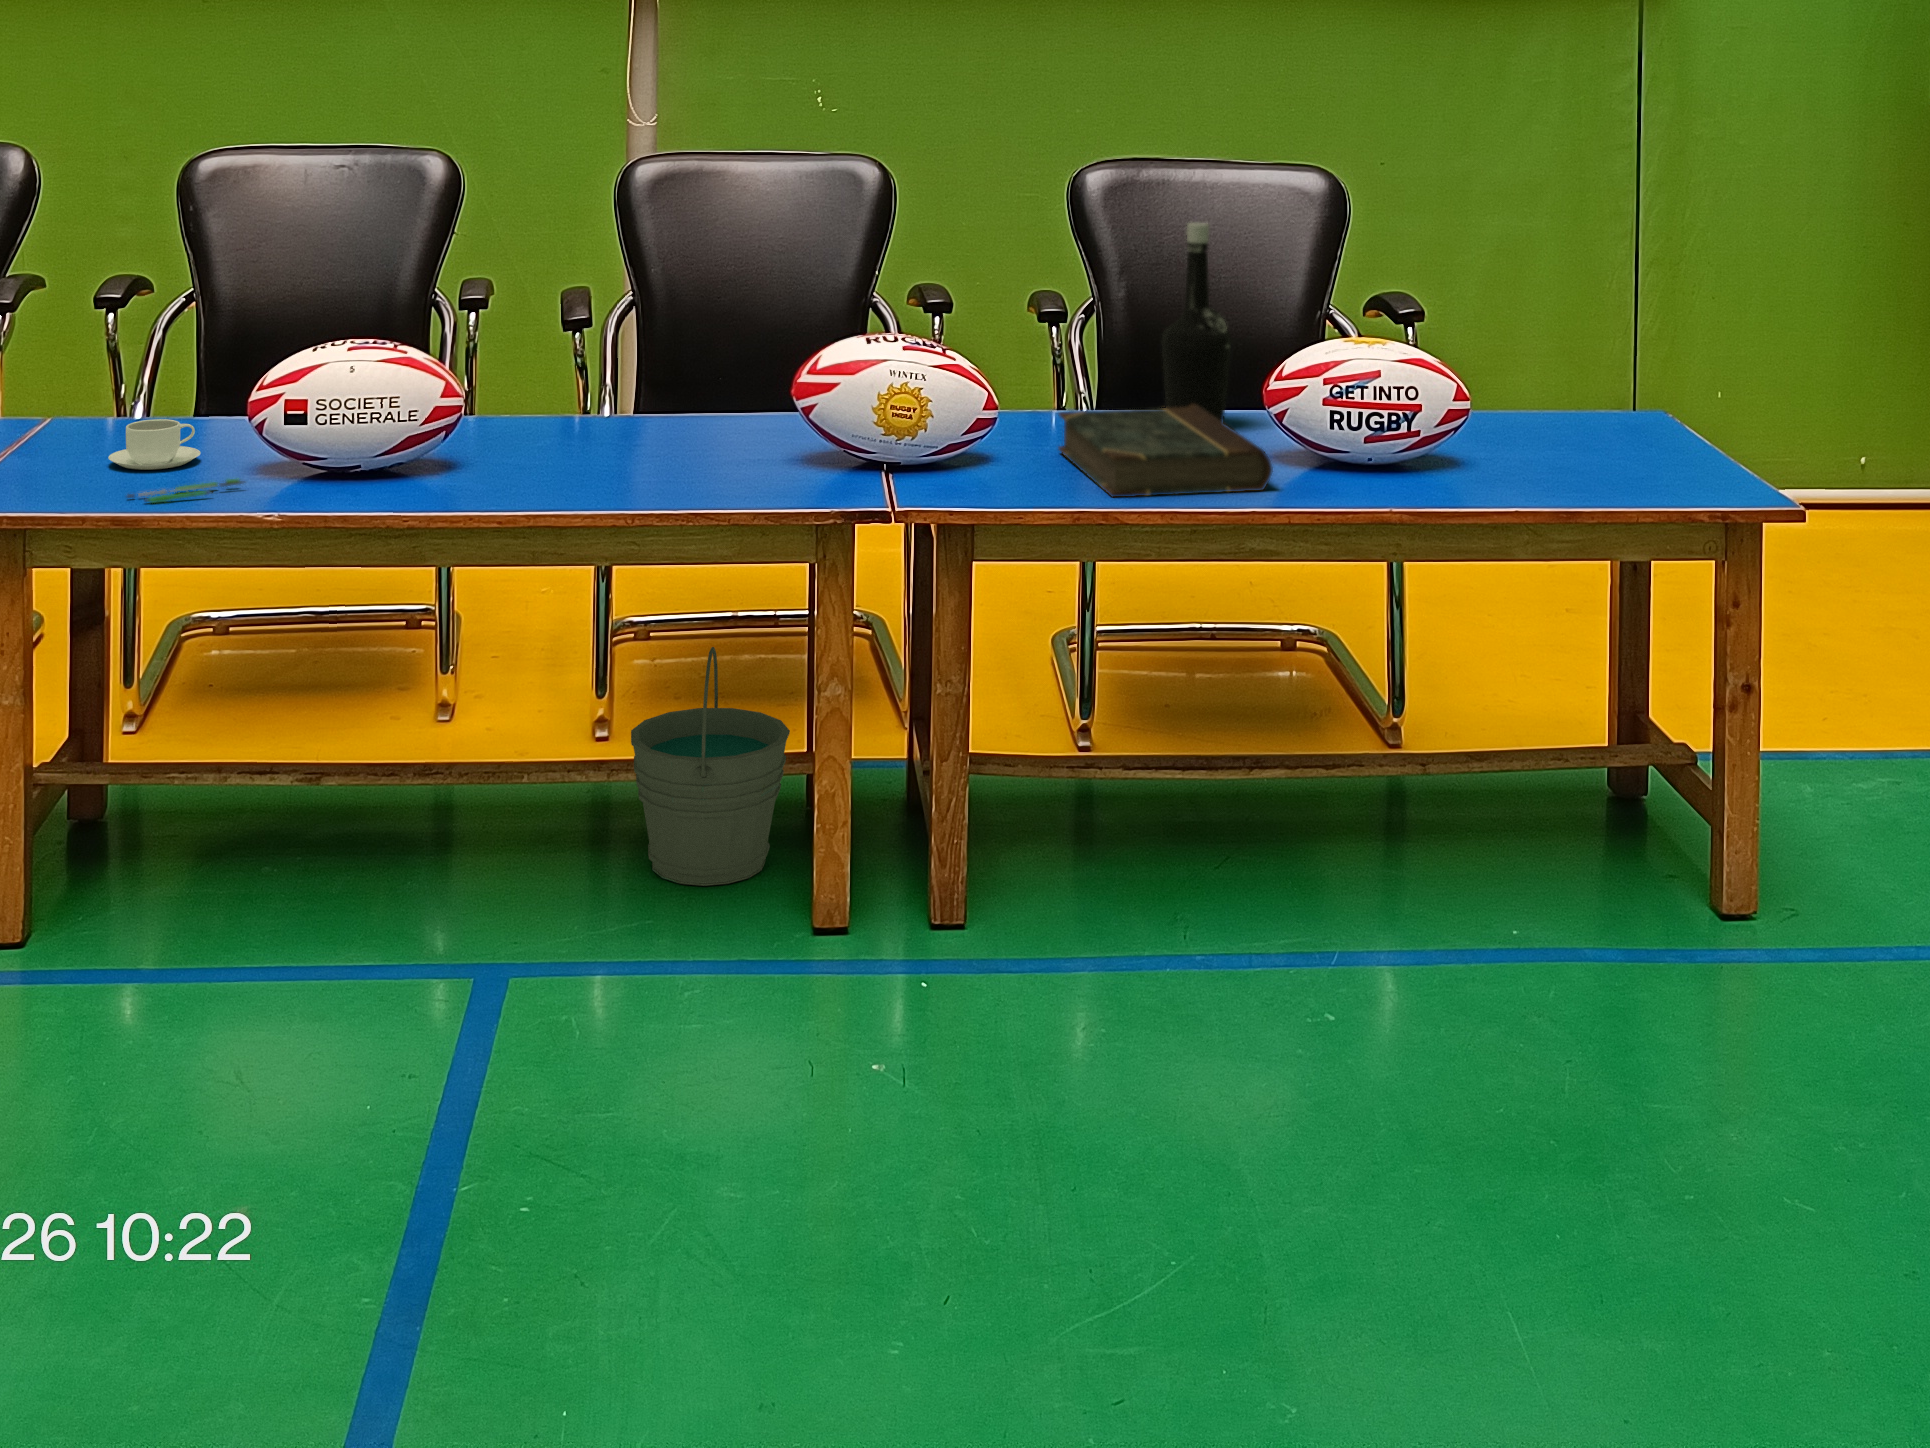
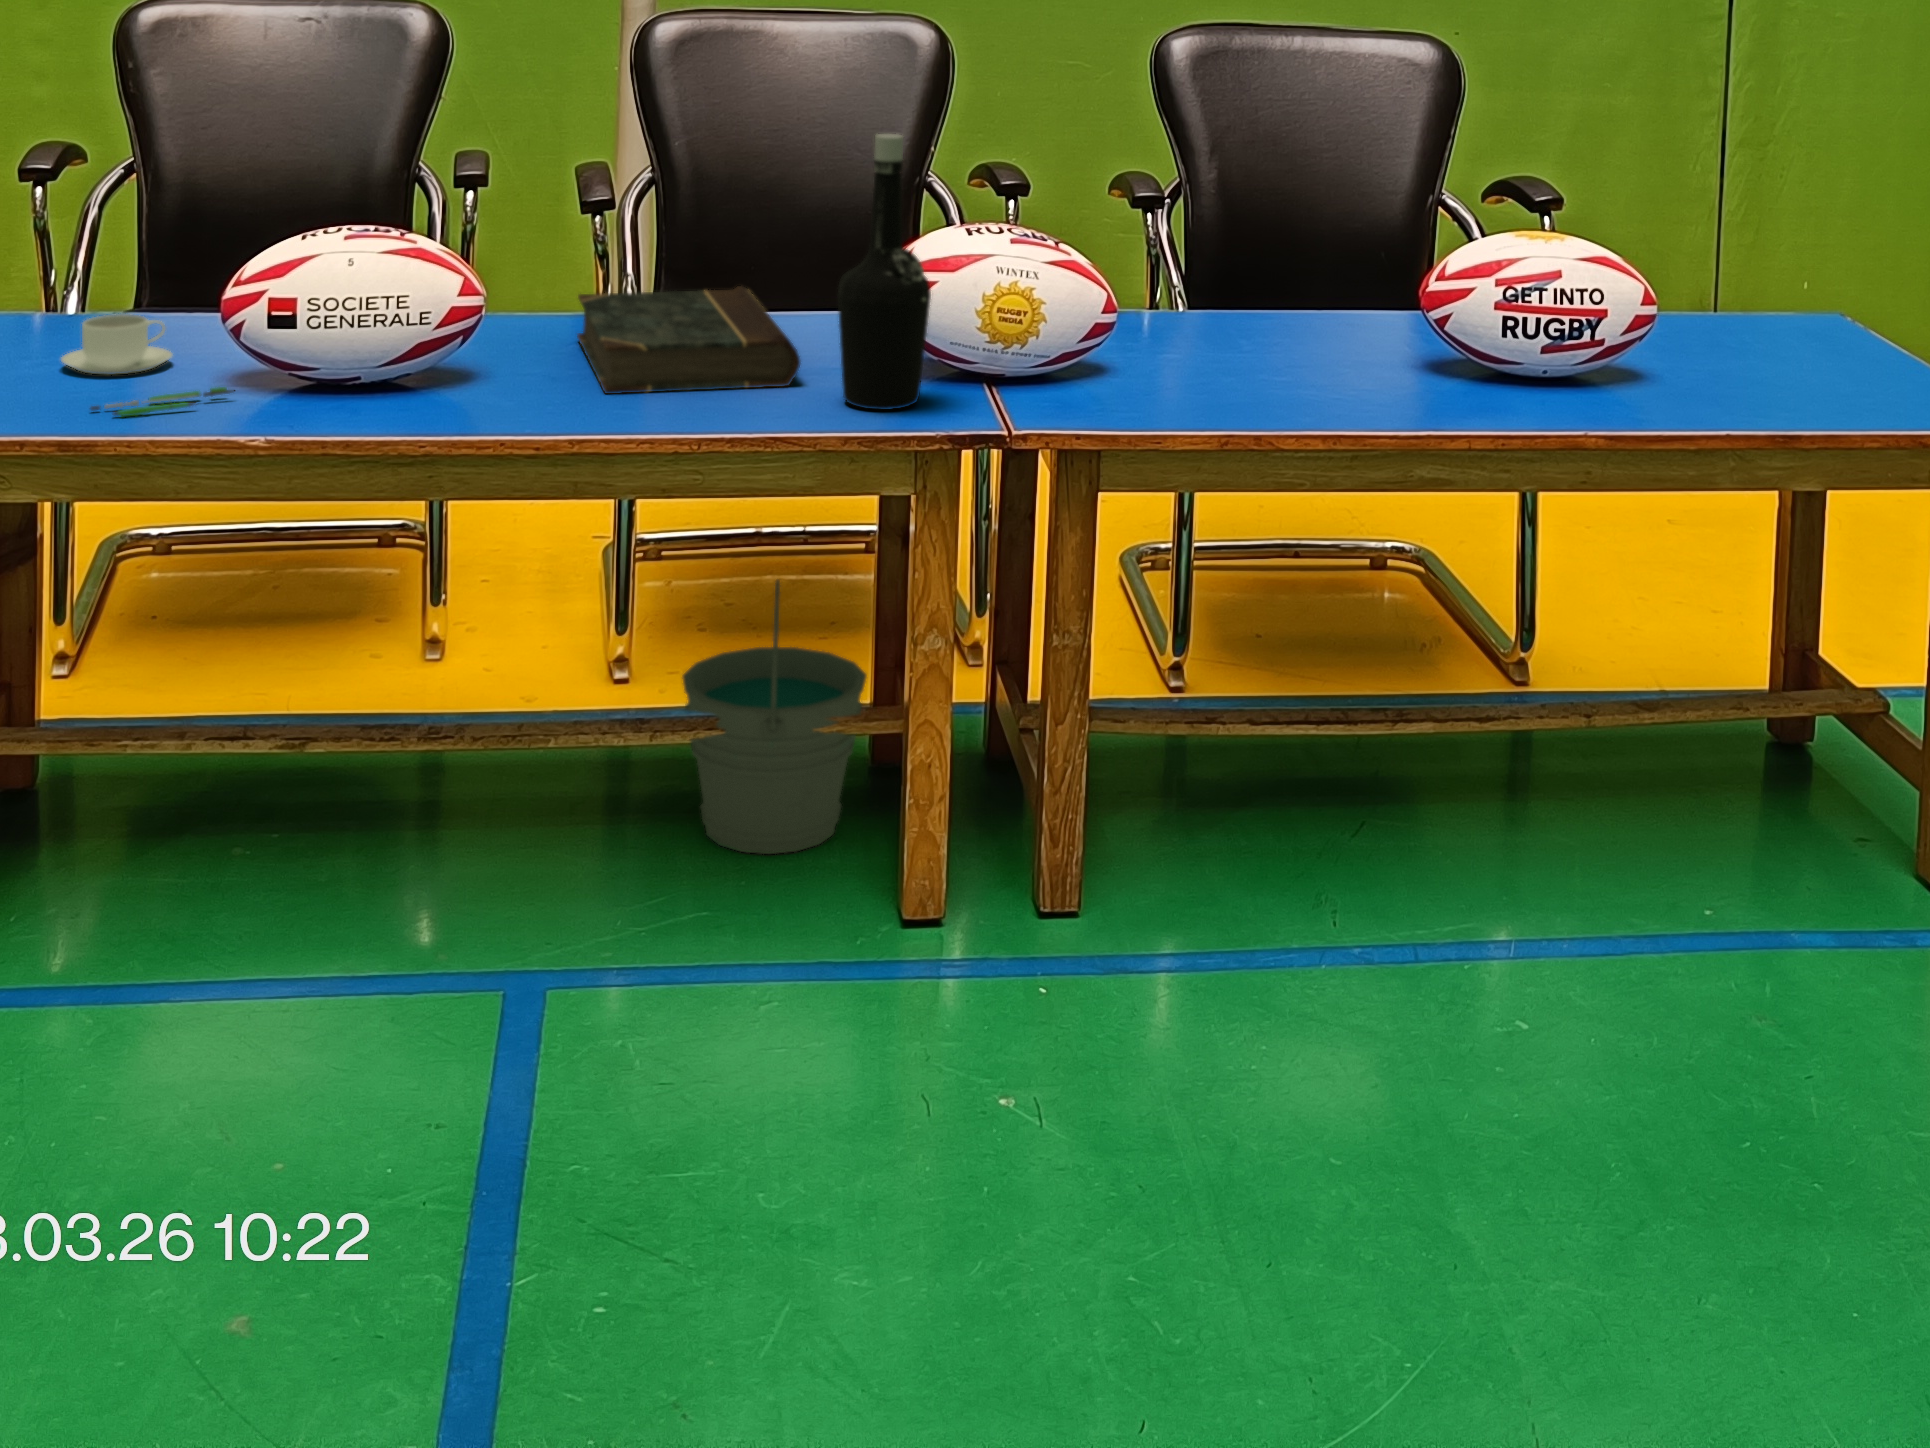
bottle: present [1162,223,1231,422] -> present [838,134,931,410]
book: present [1058,404,1273,497] -> present [577,286,801,394]

